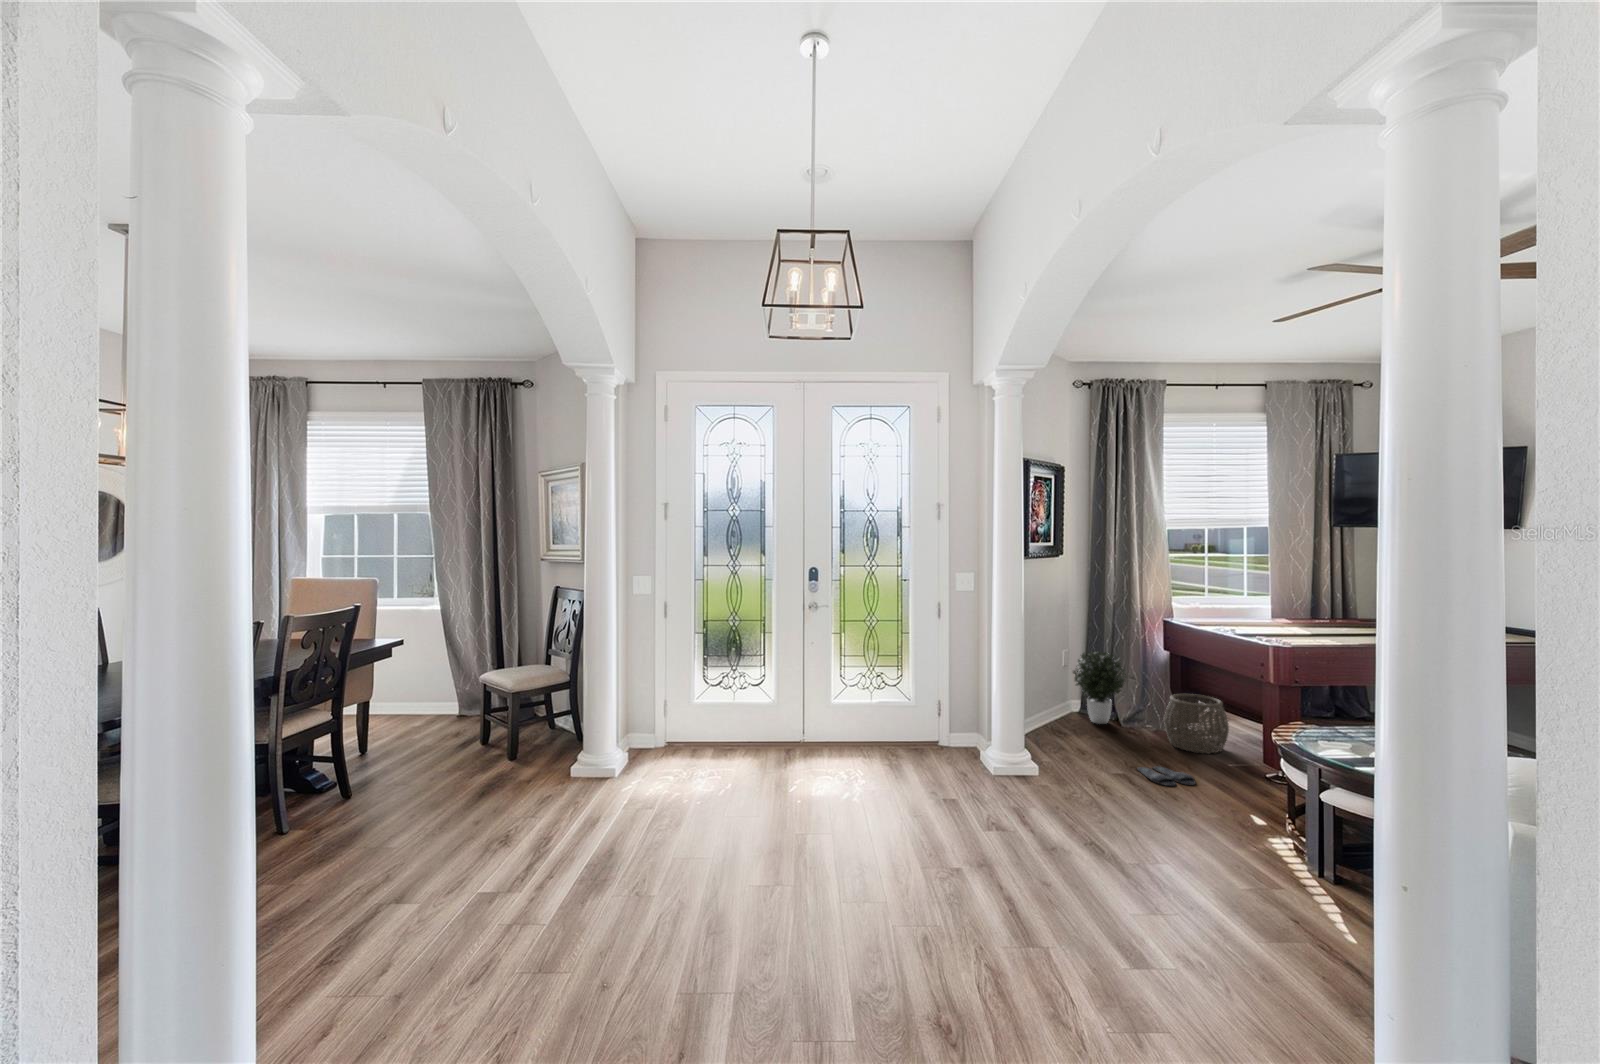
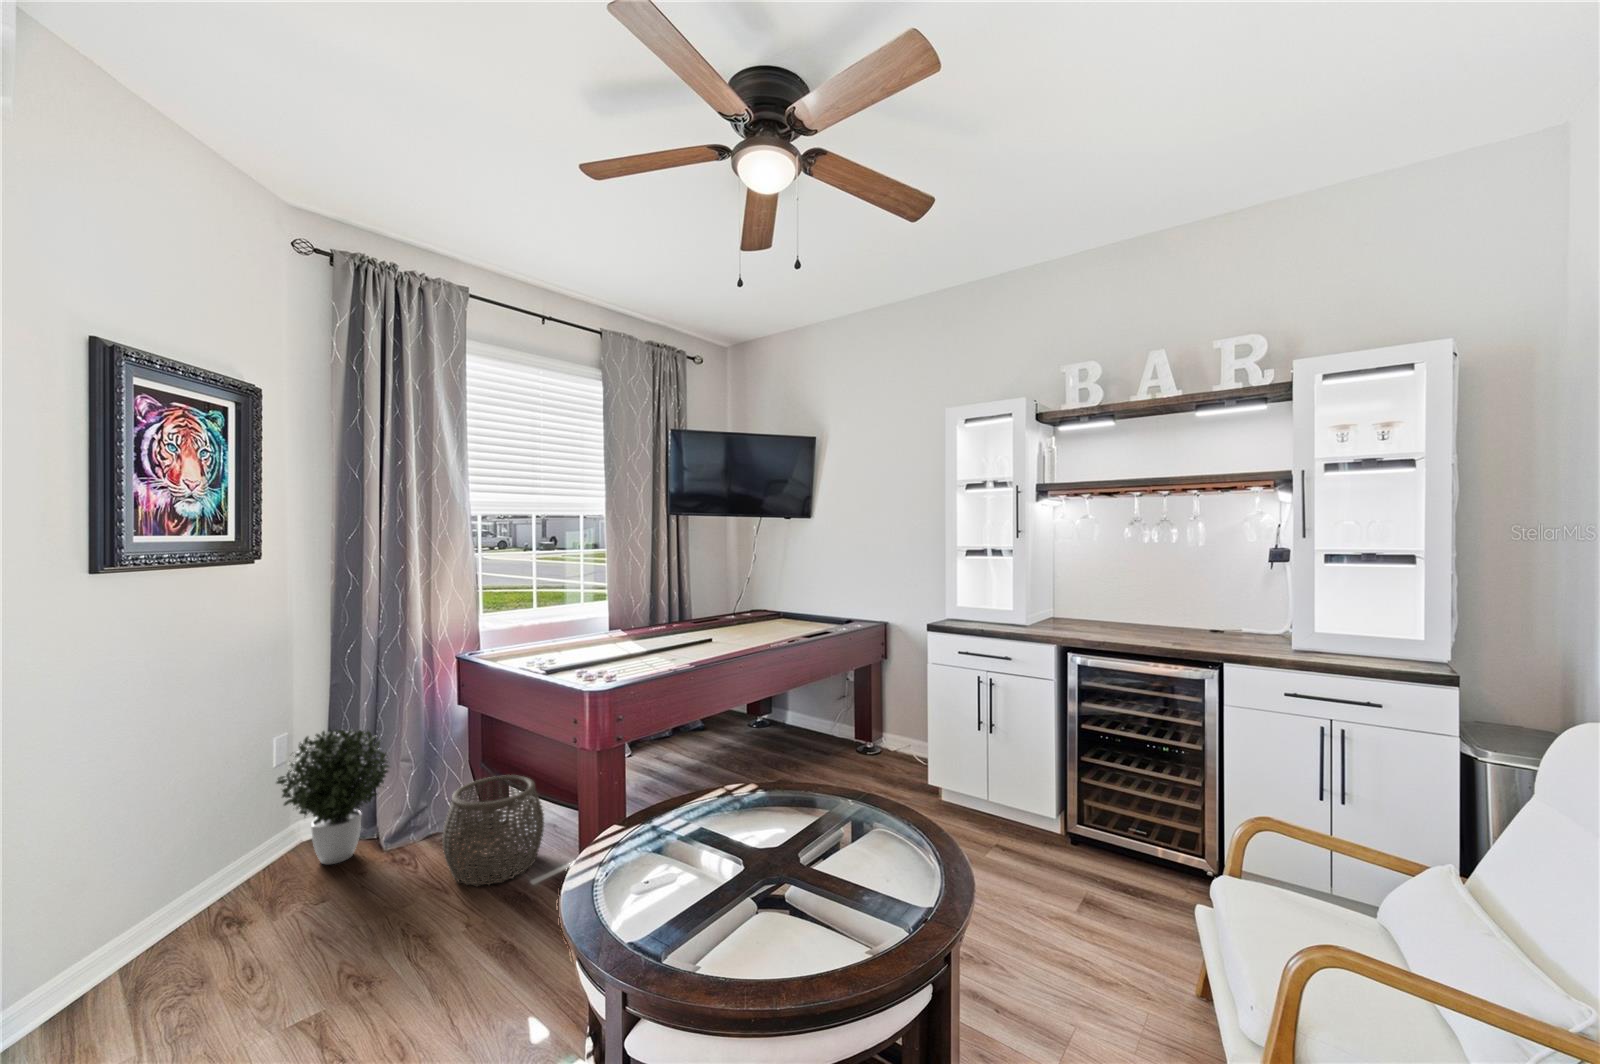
slippers: present [1137,766,1195,786] -> none [358,959,470,1031]

